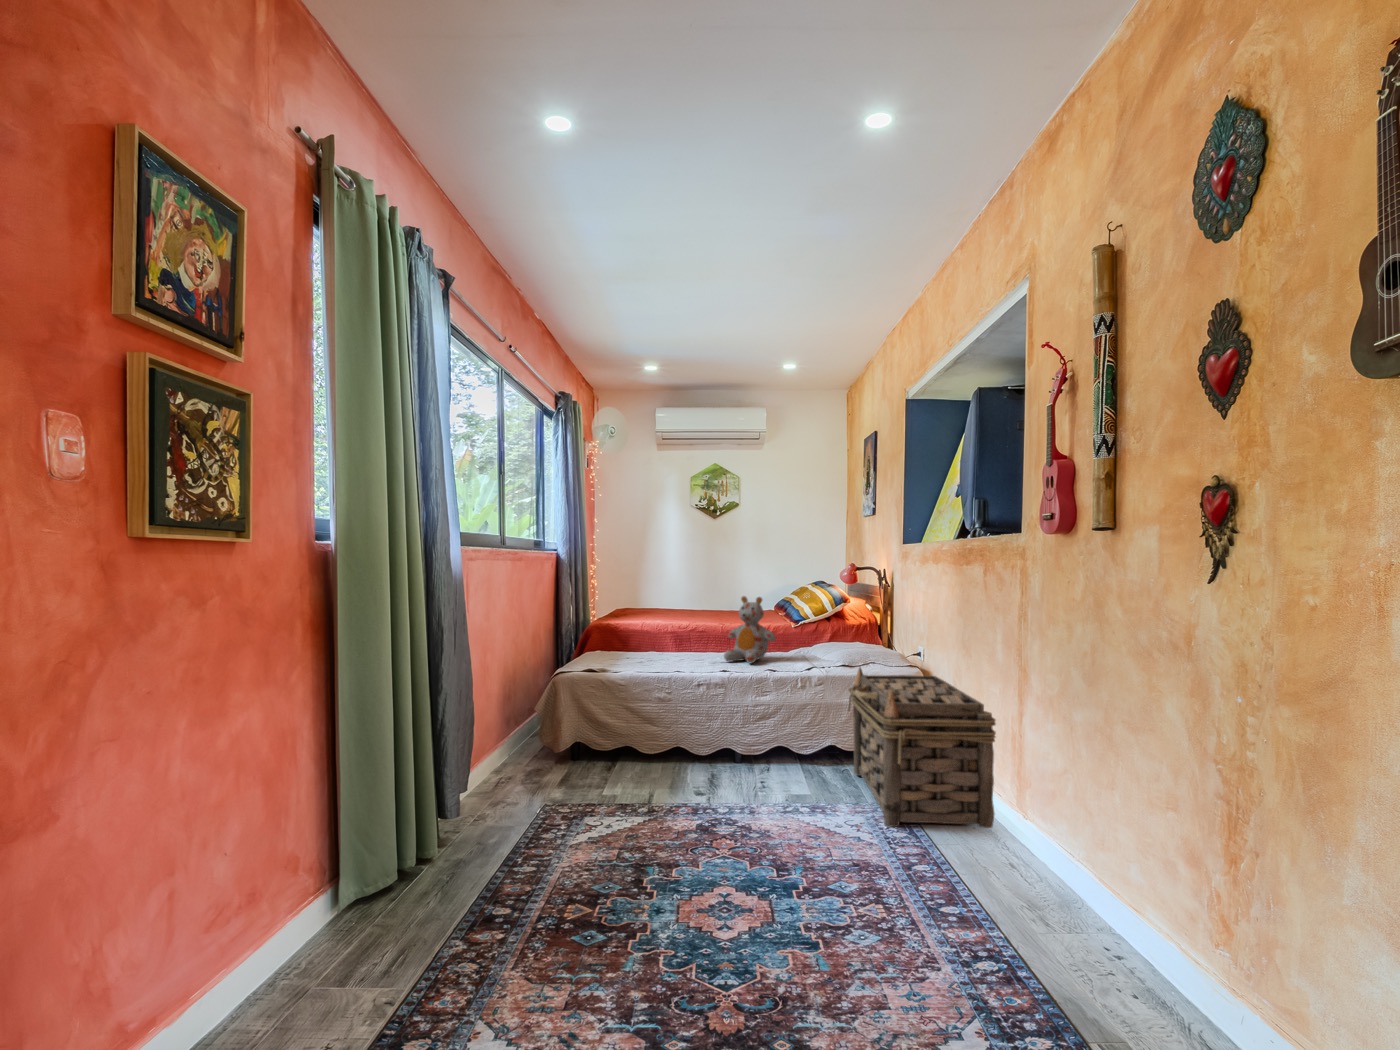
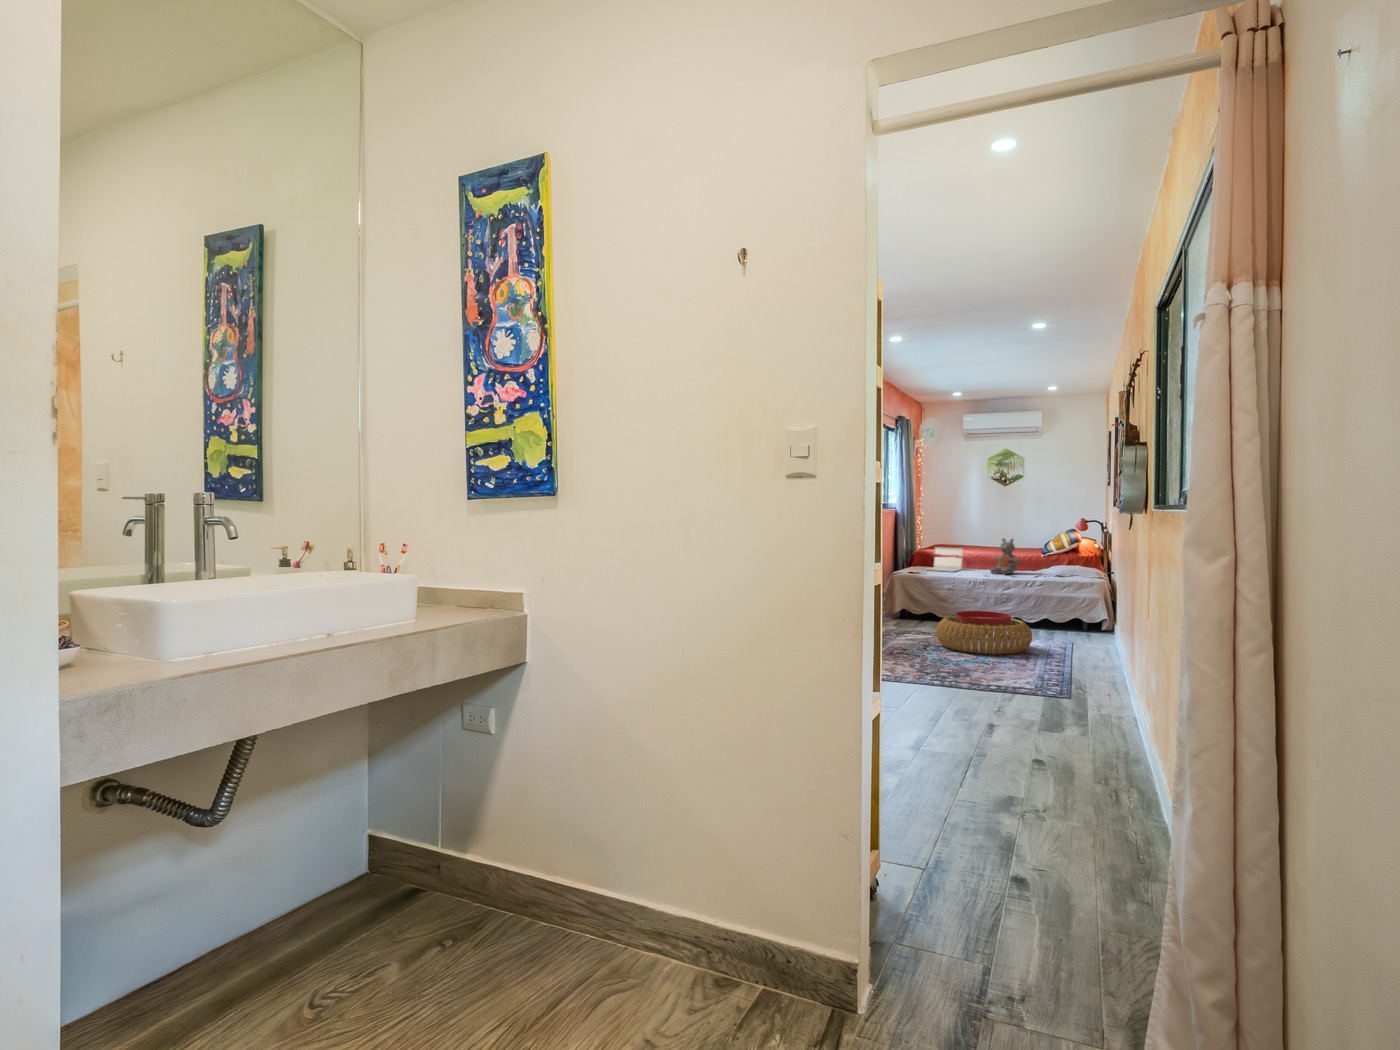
laptop: none [609,615,674,661] -> present [927,547,963,572]
basket: present [848,667,996,828] -> none [1046,574,1108,644]
pouf: none [654,792,905,965] -> present [936,611,1032,655]

